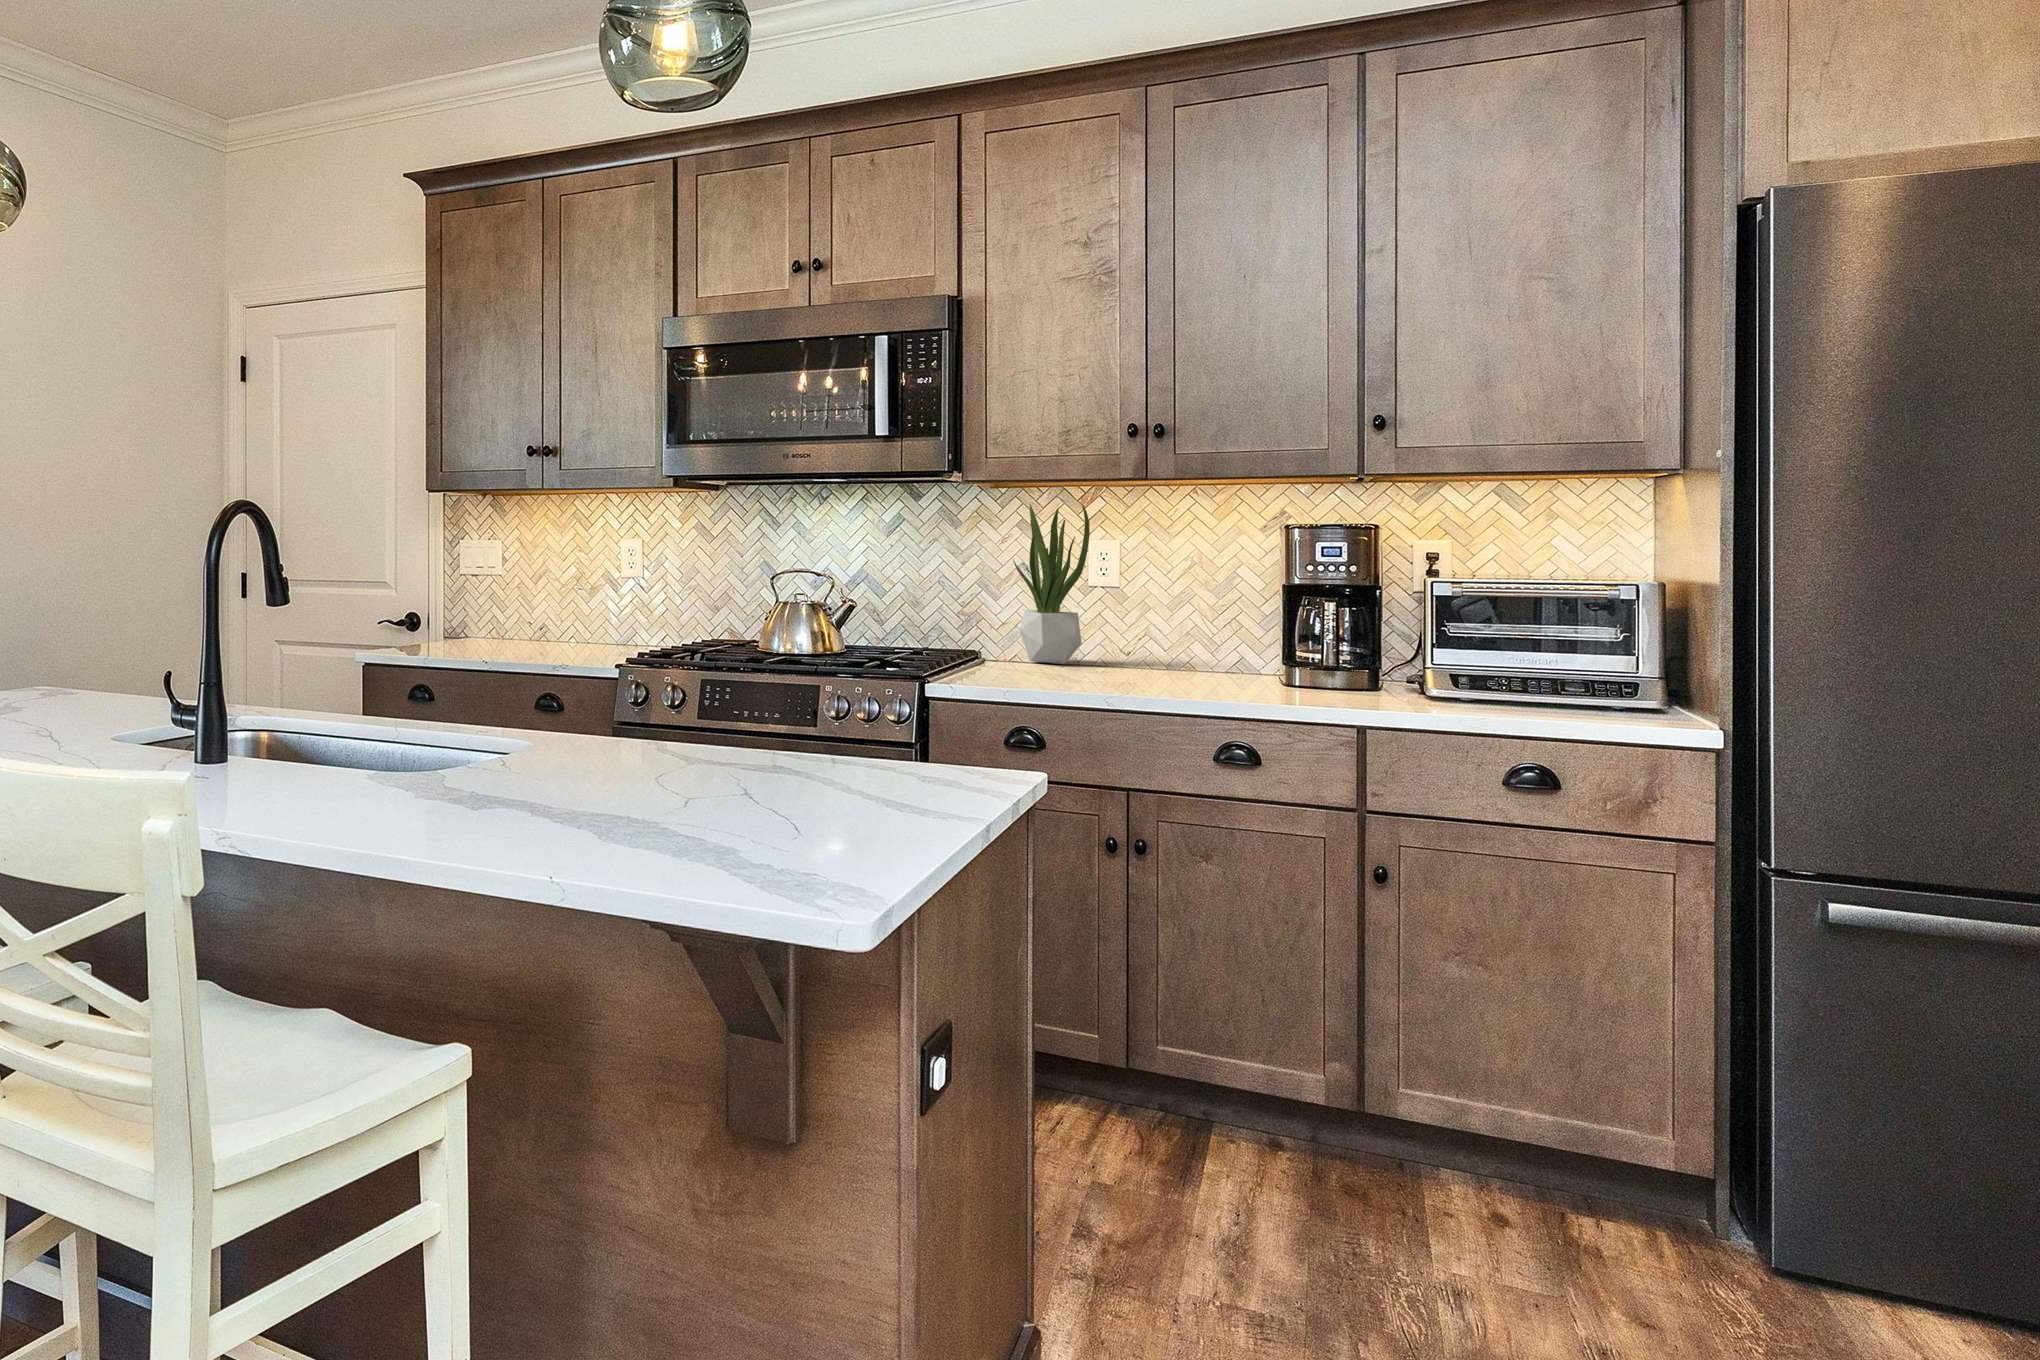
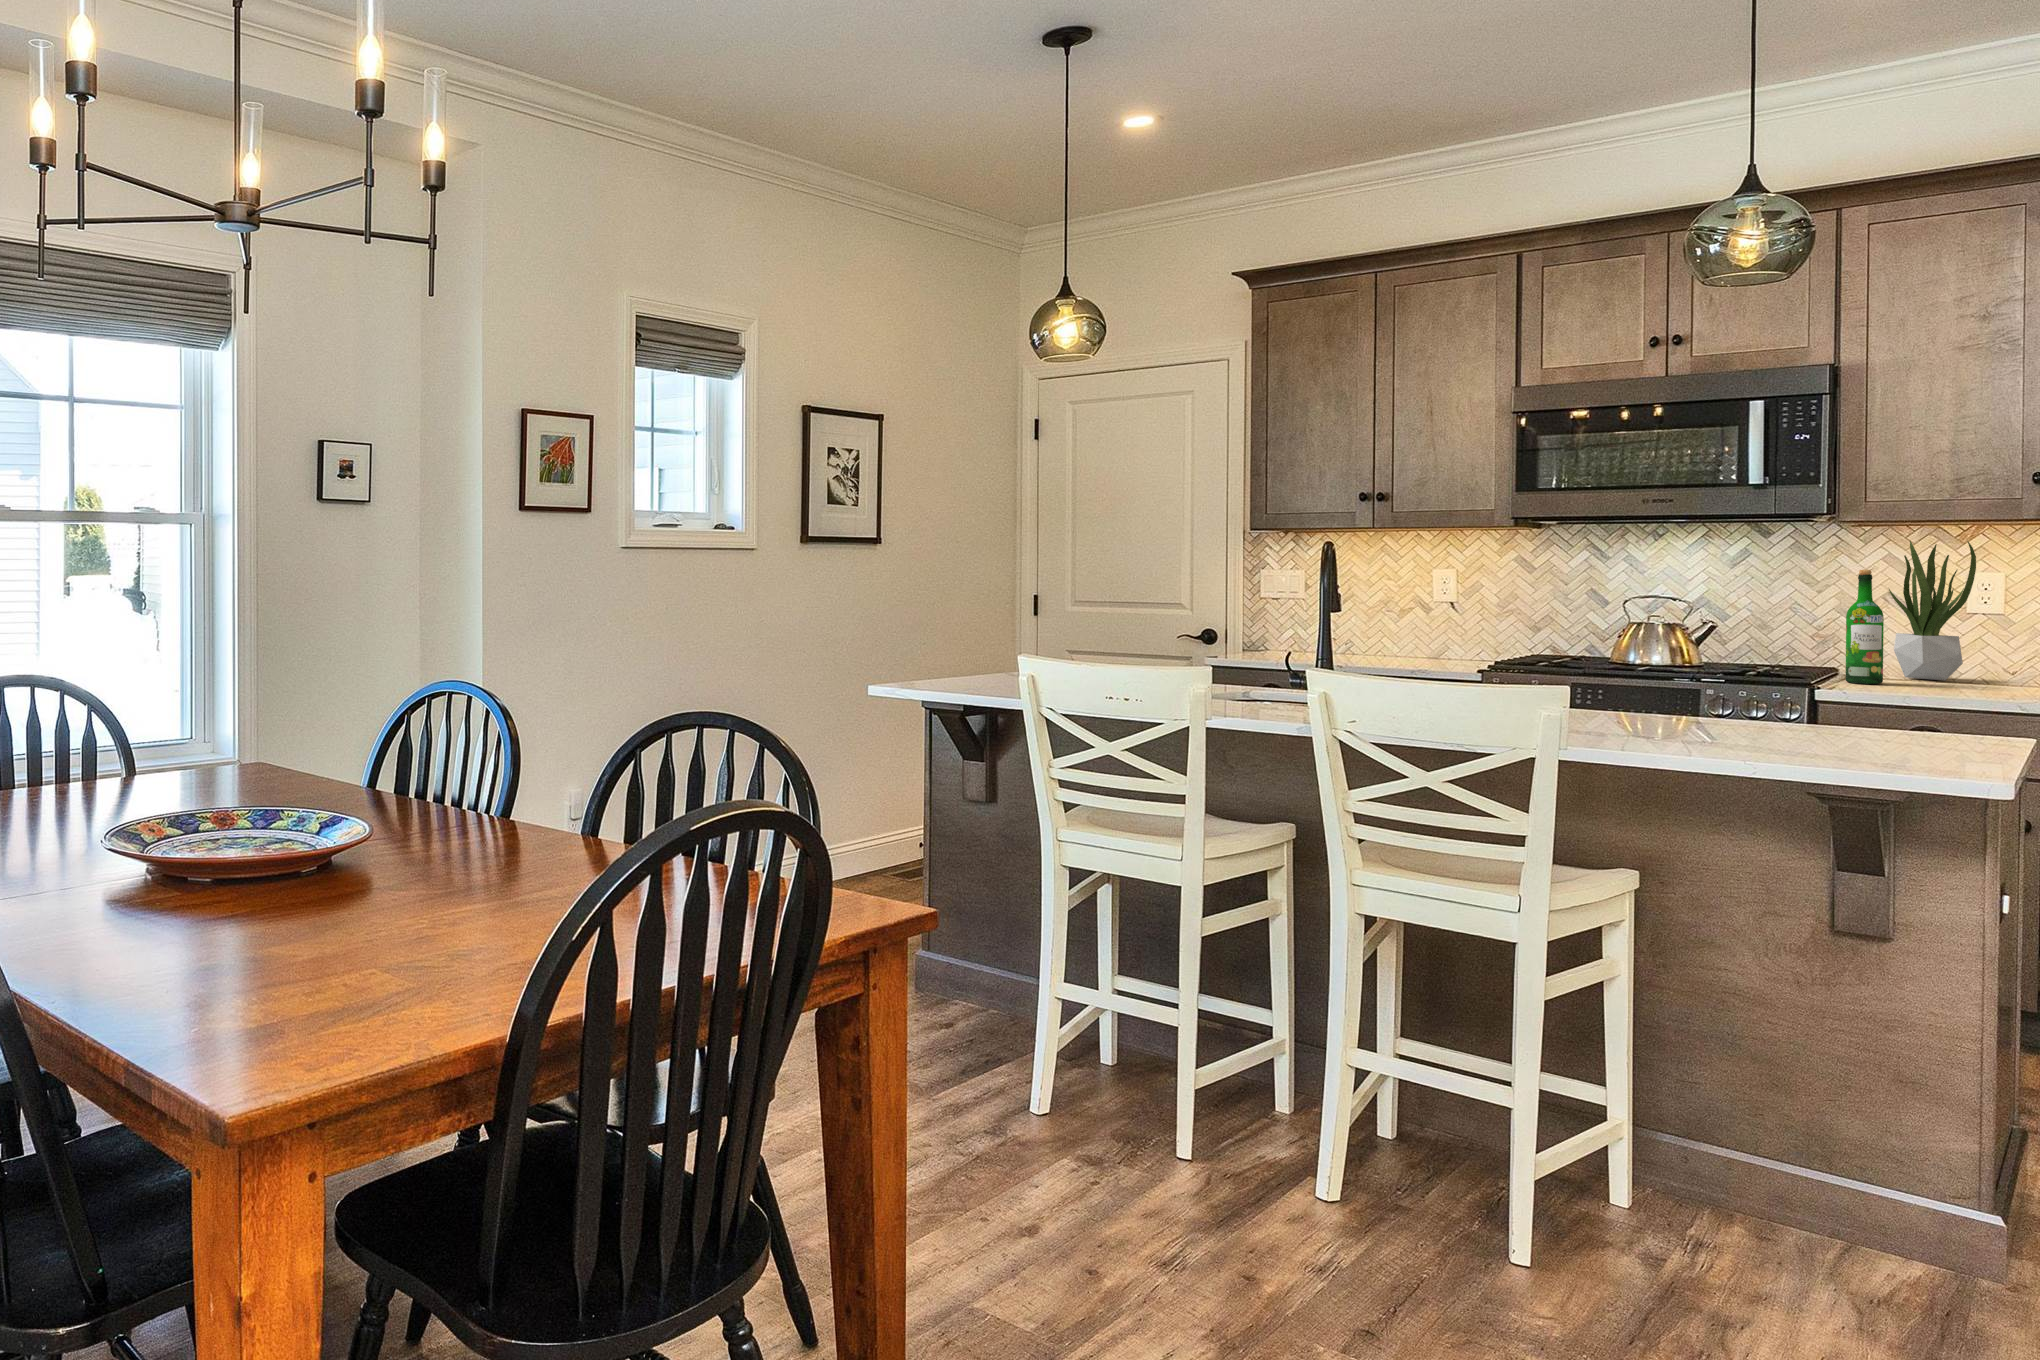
wine bottle: none [966,538,999,672] -> present [1845,570,1884,684]

